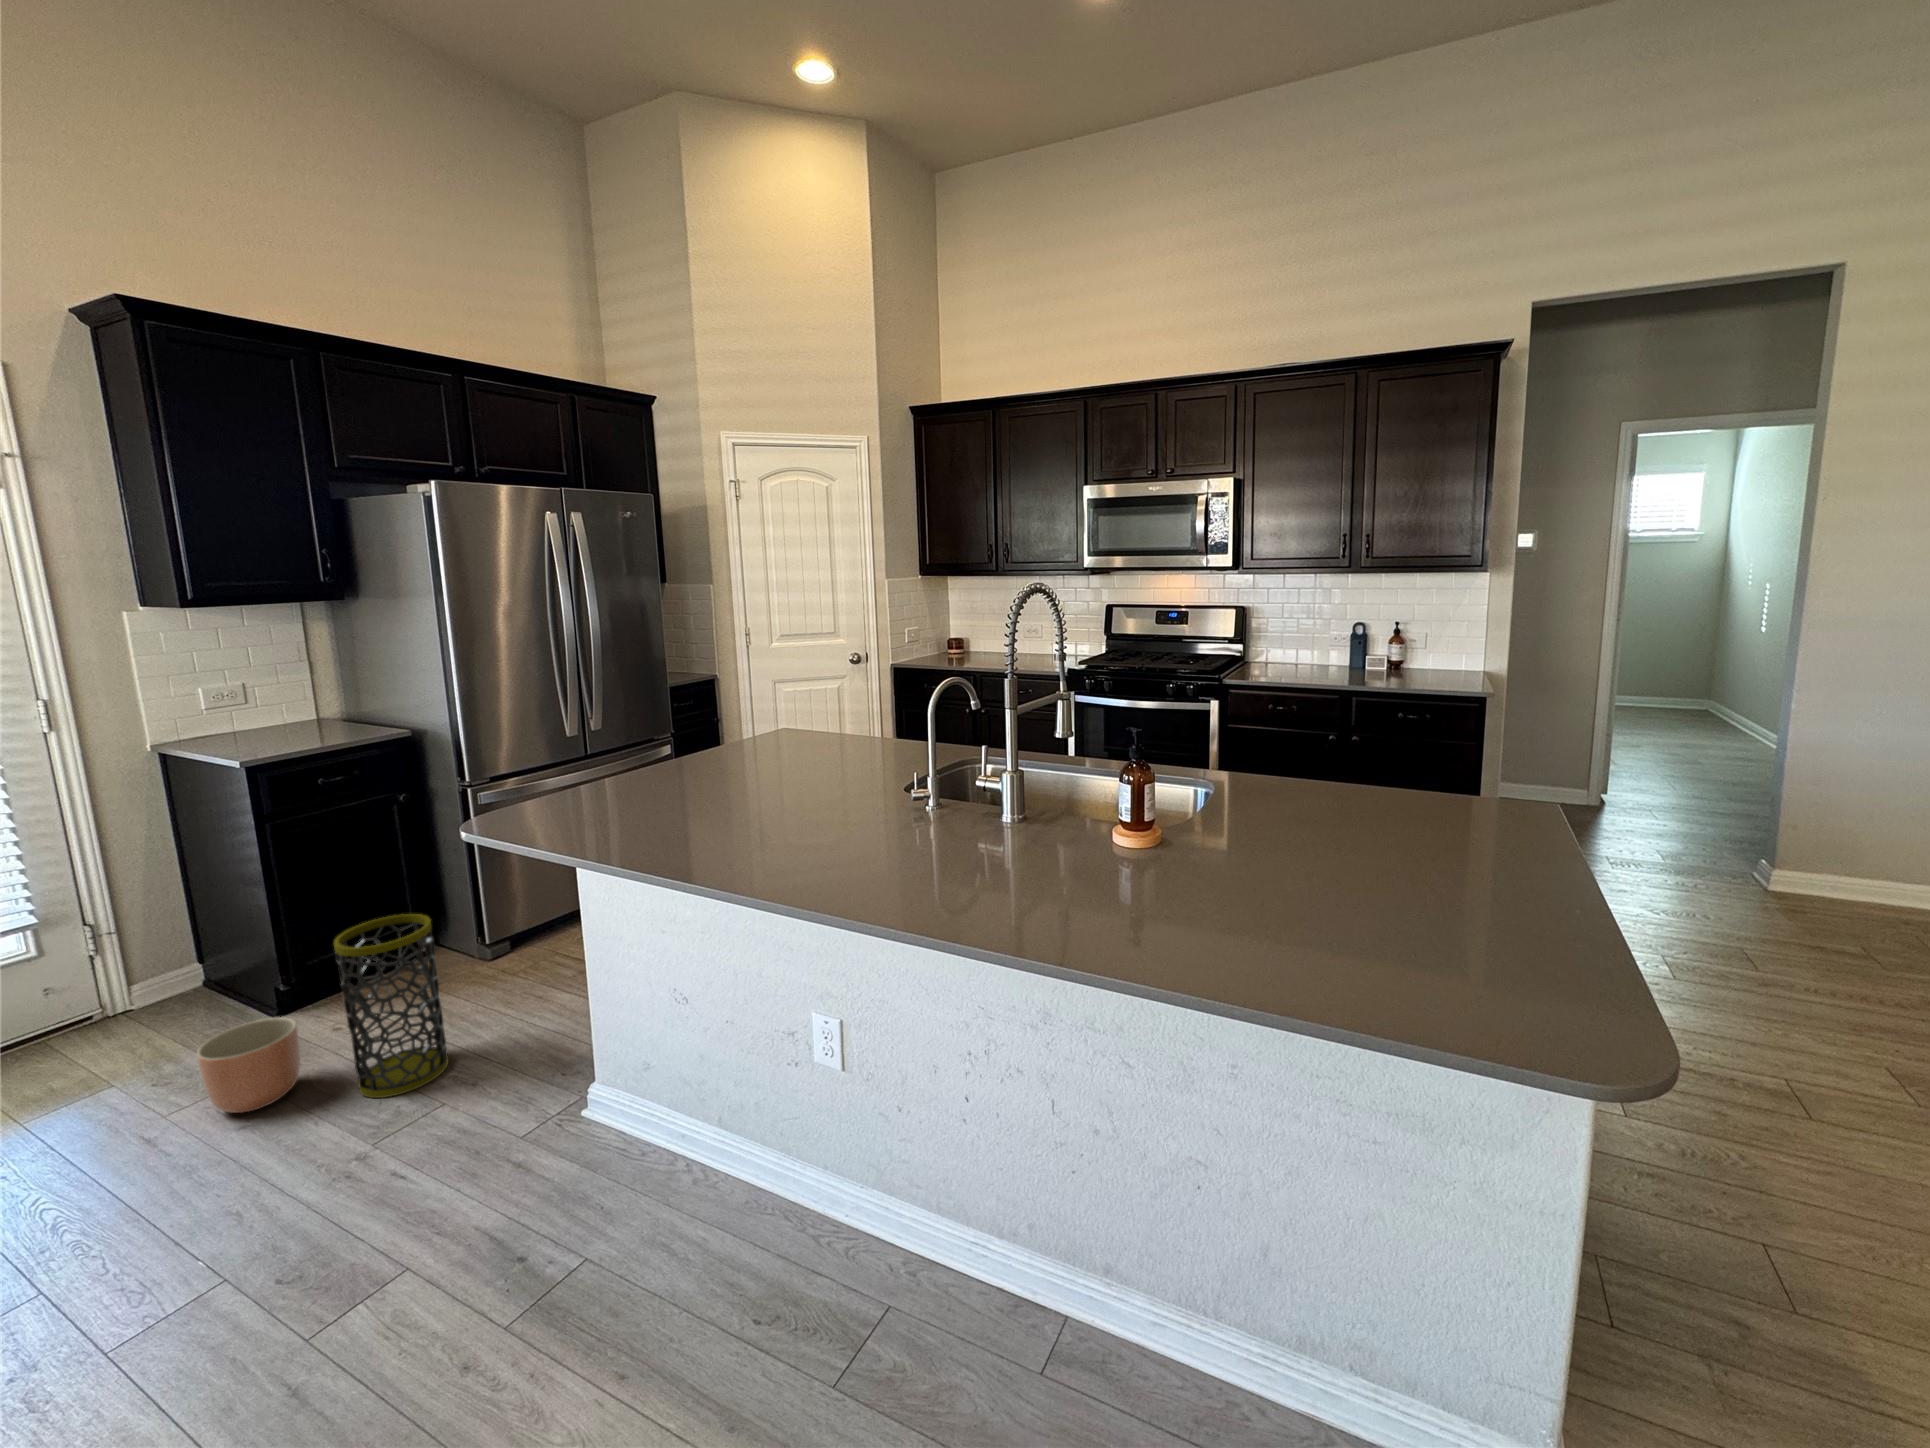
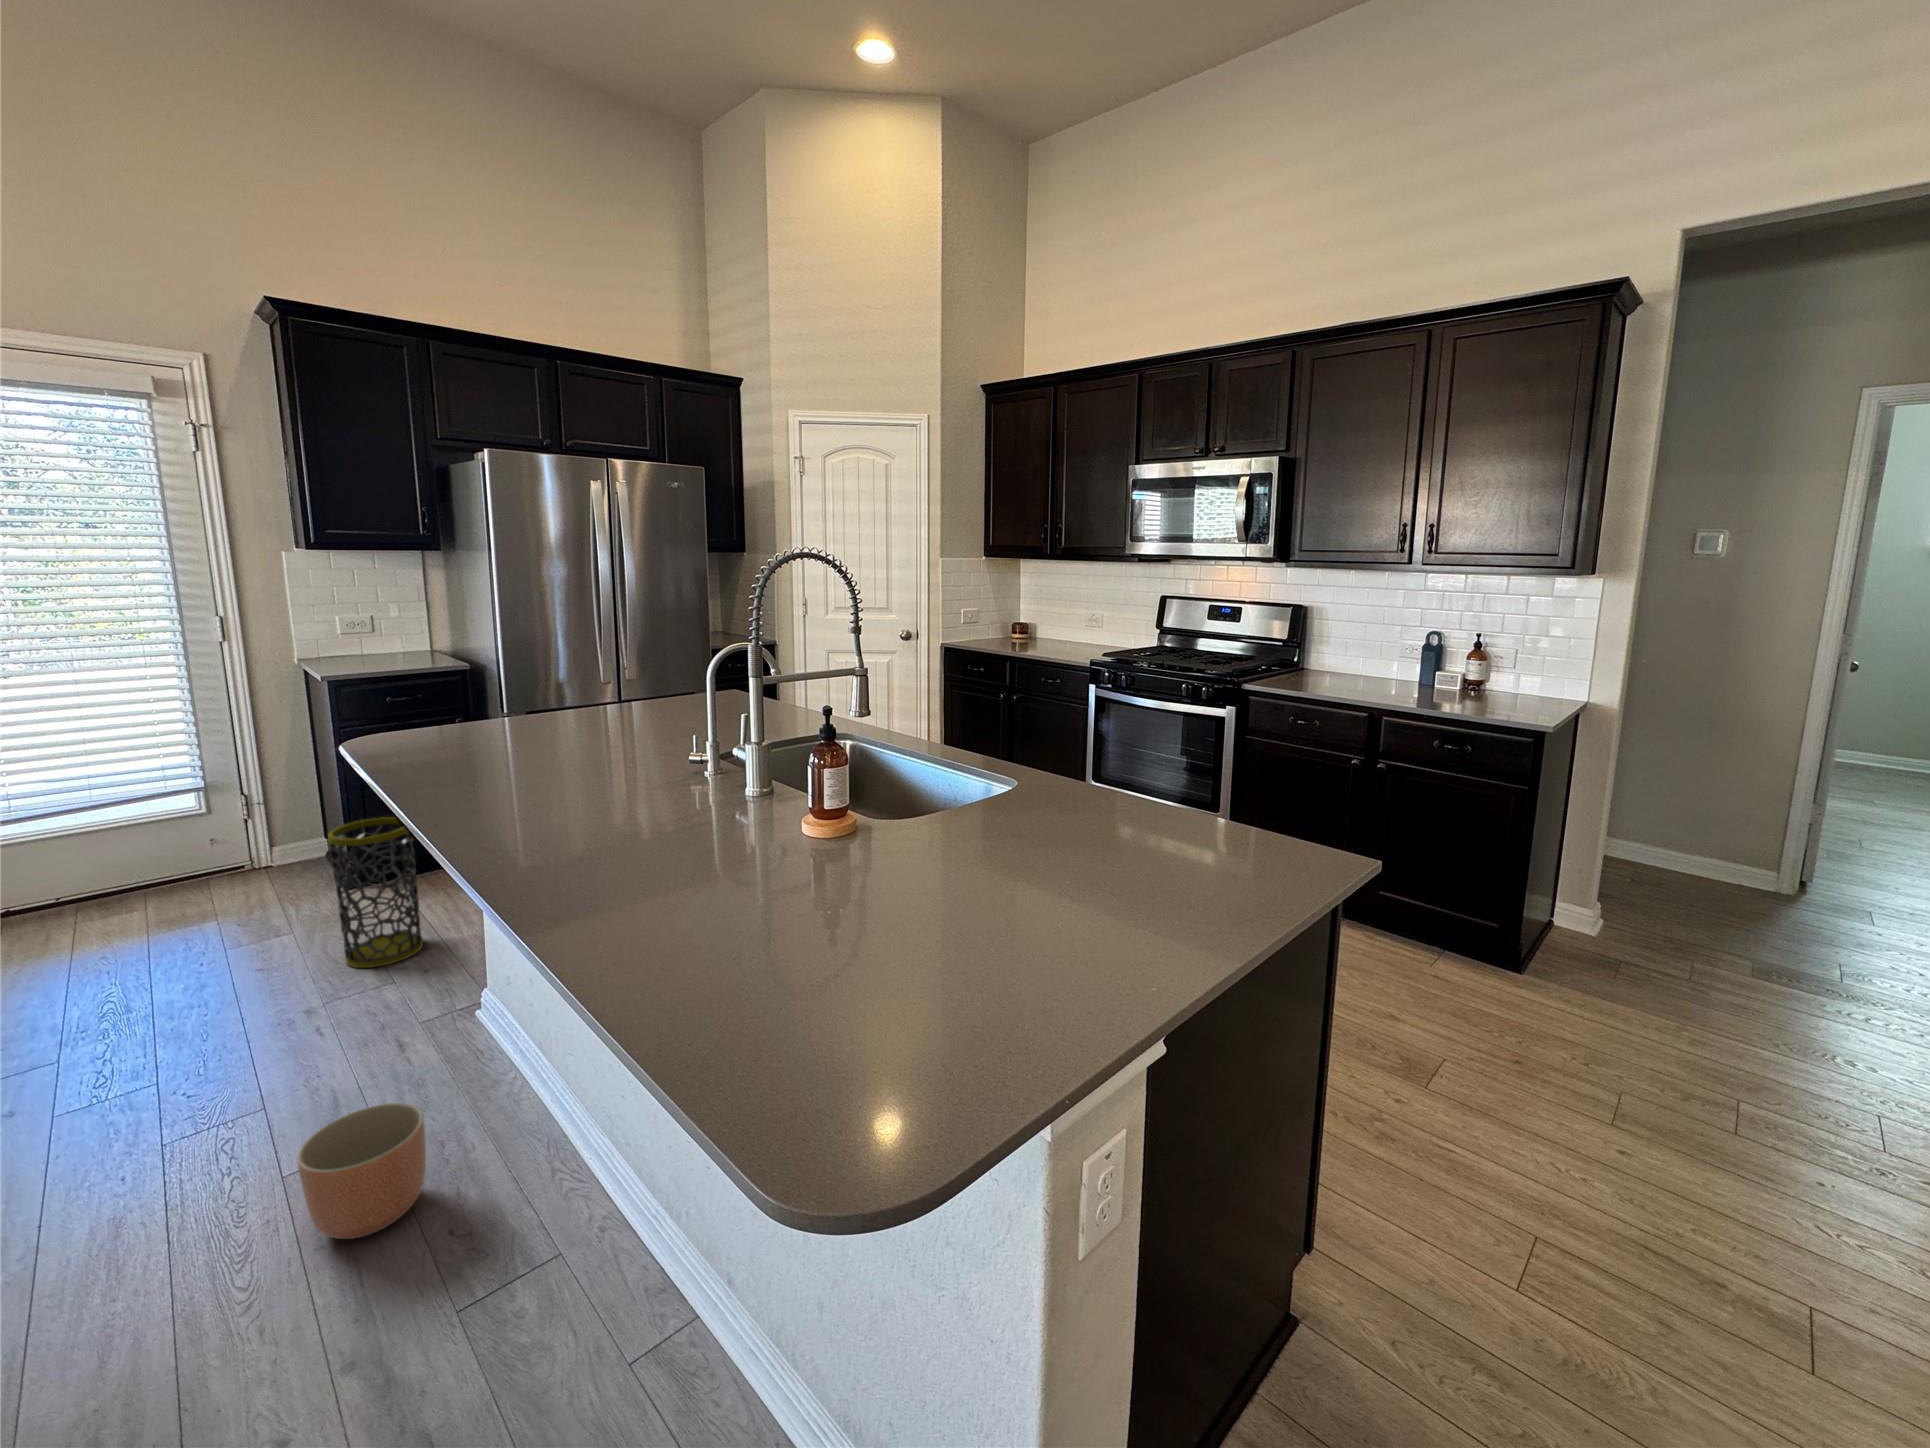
planter: present [197,1017,300,1113] -> present [297,1103,426,1239]

